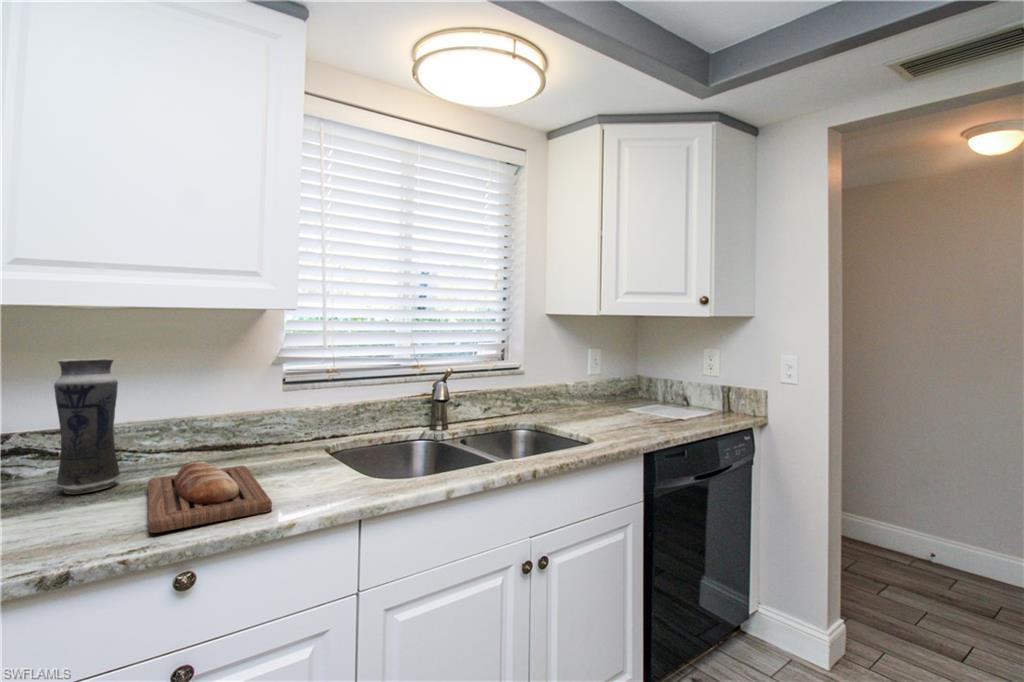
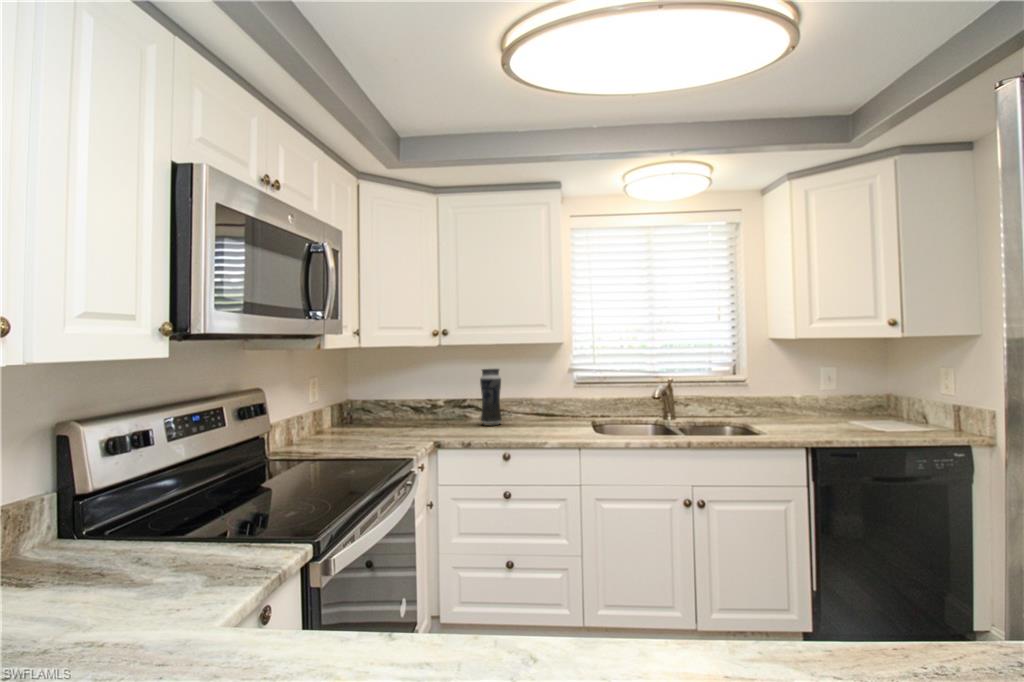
bread loaf: present [148,460,272,533] -> none [501,416,549,438]

